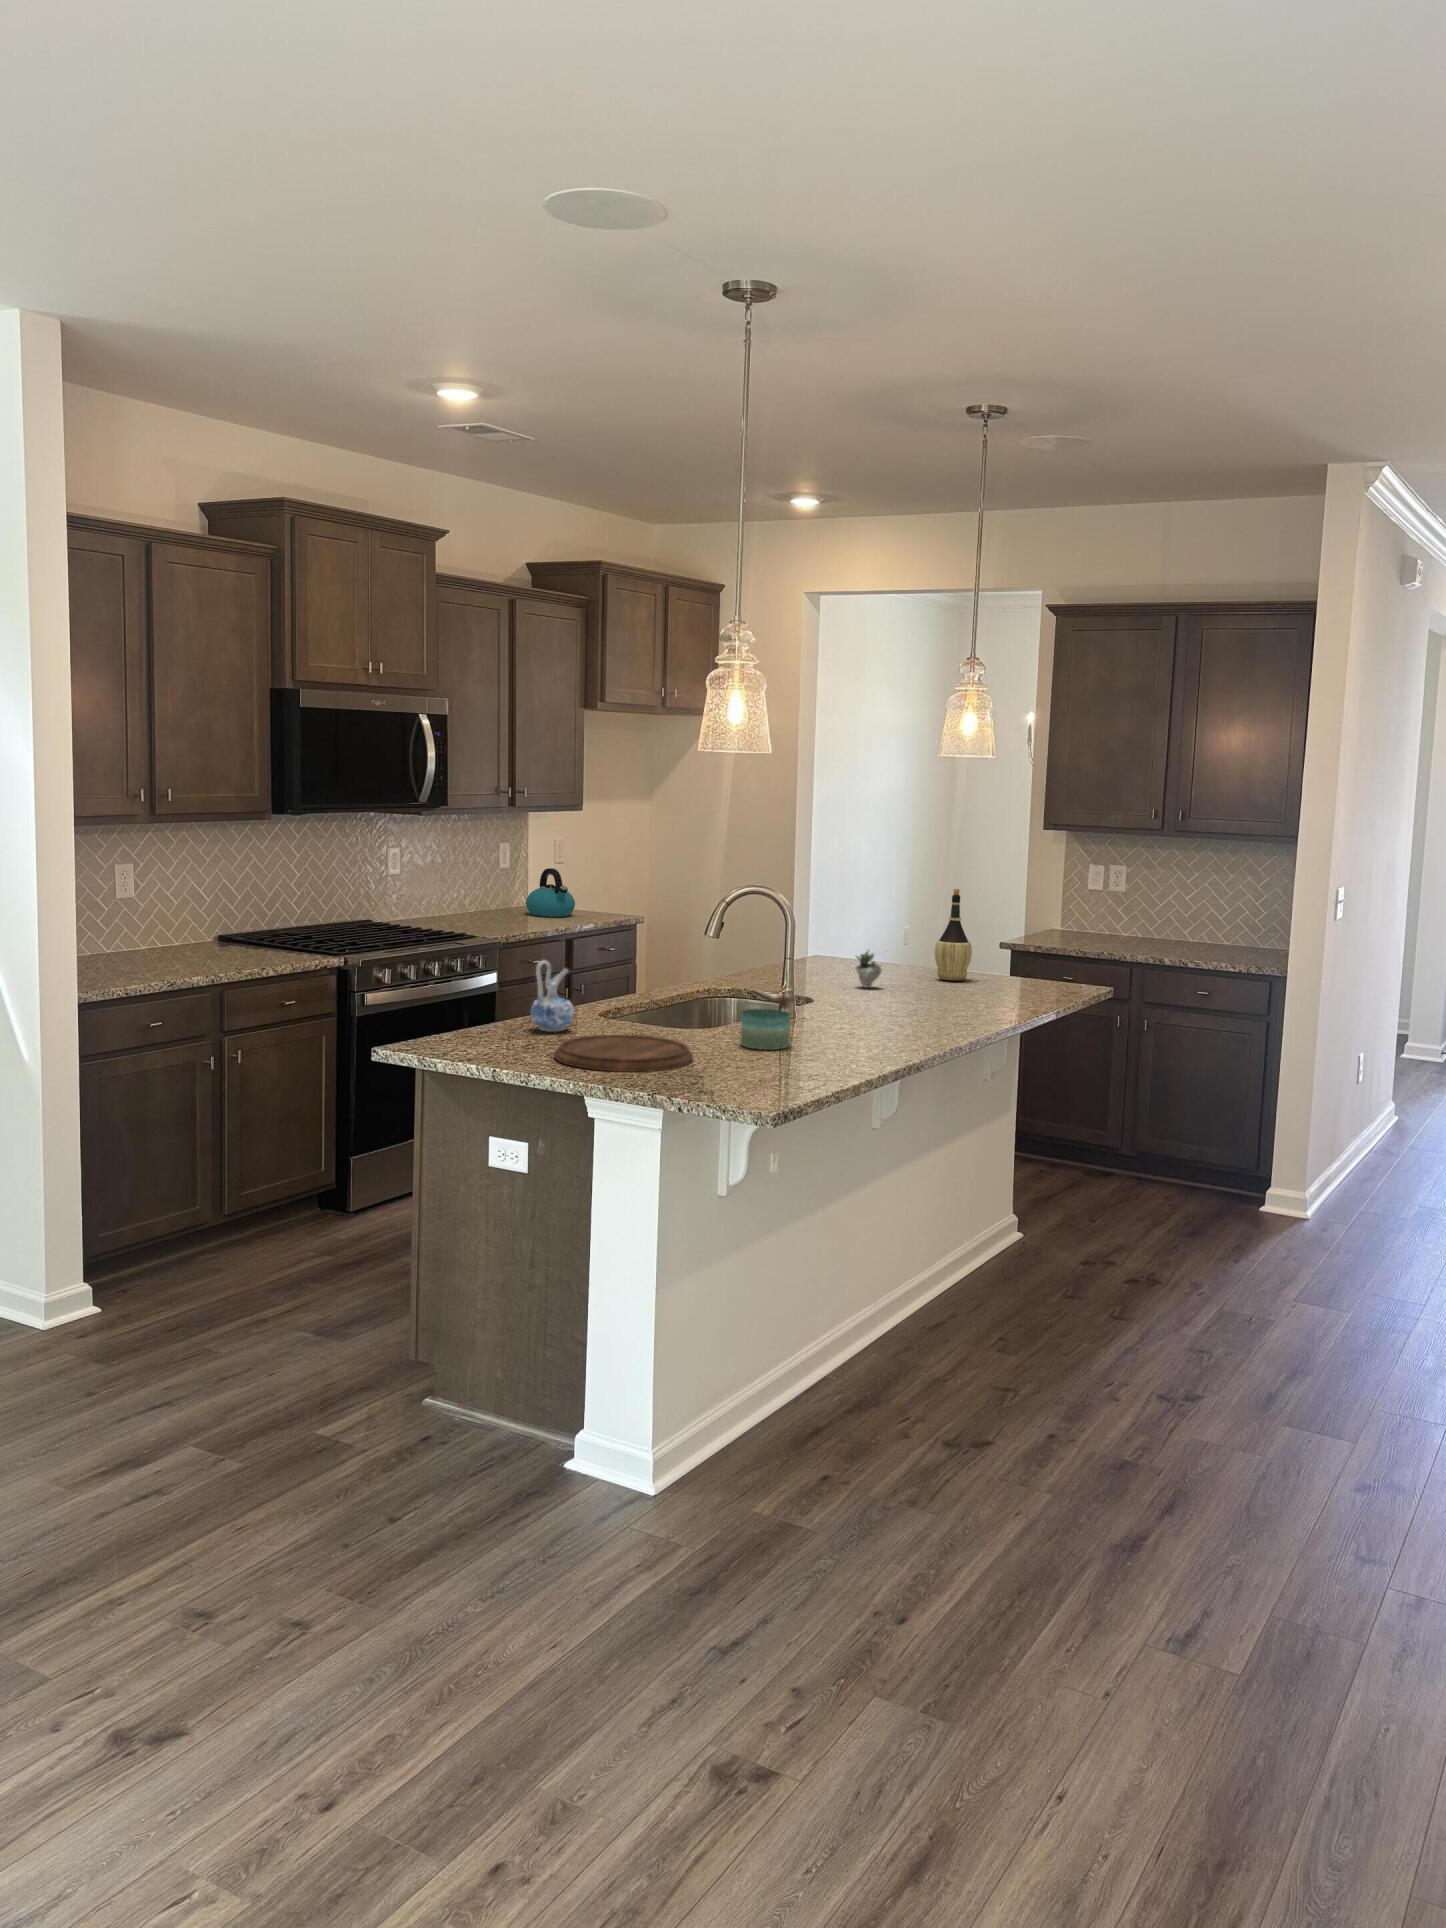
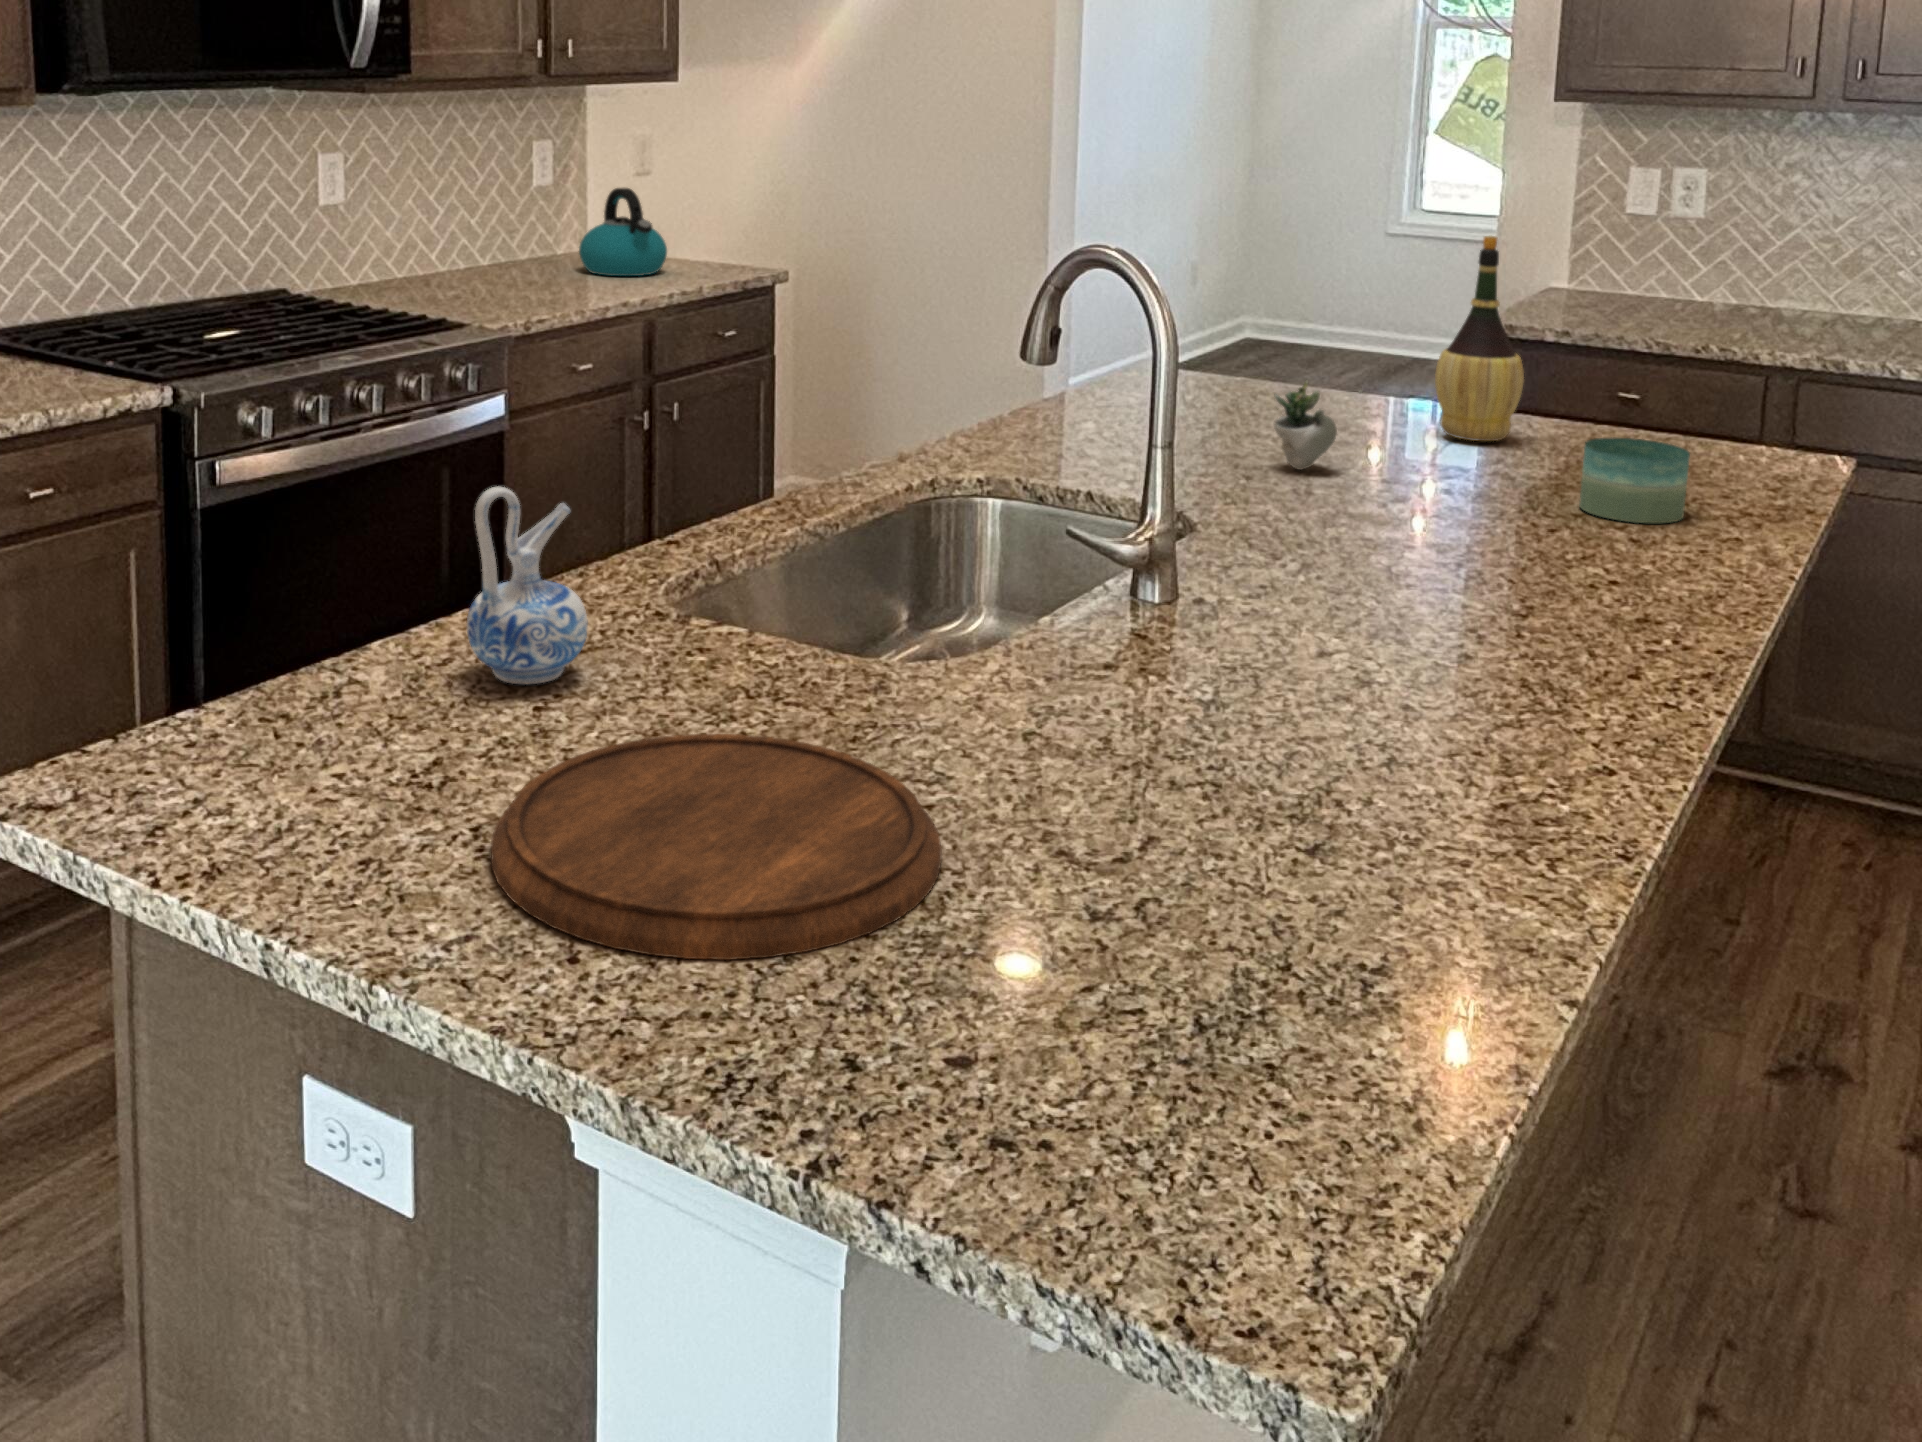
candle: present [740,1009,790,1050] -> present [1579,437,1690,524]

